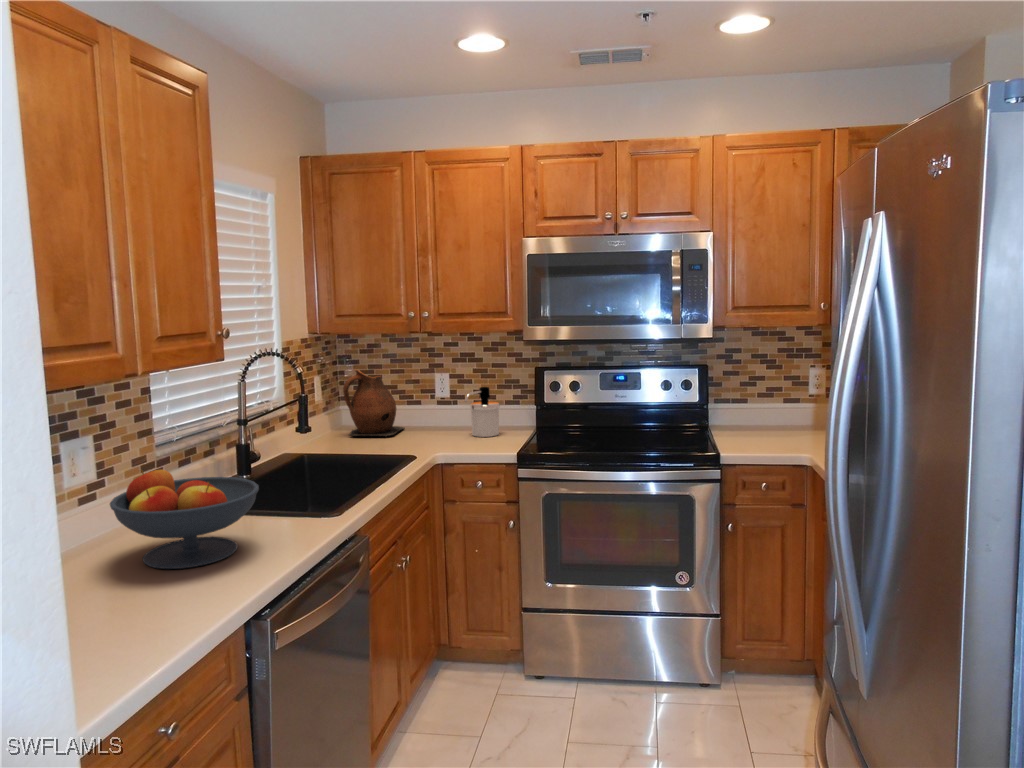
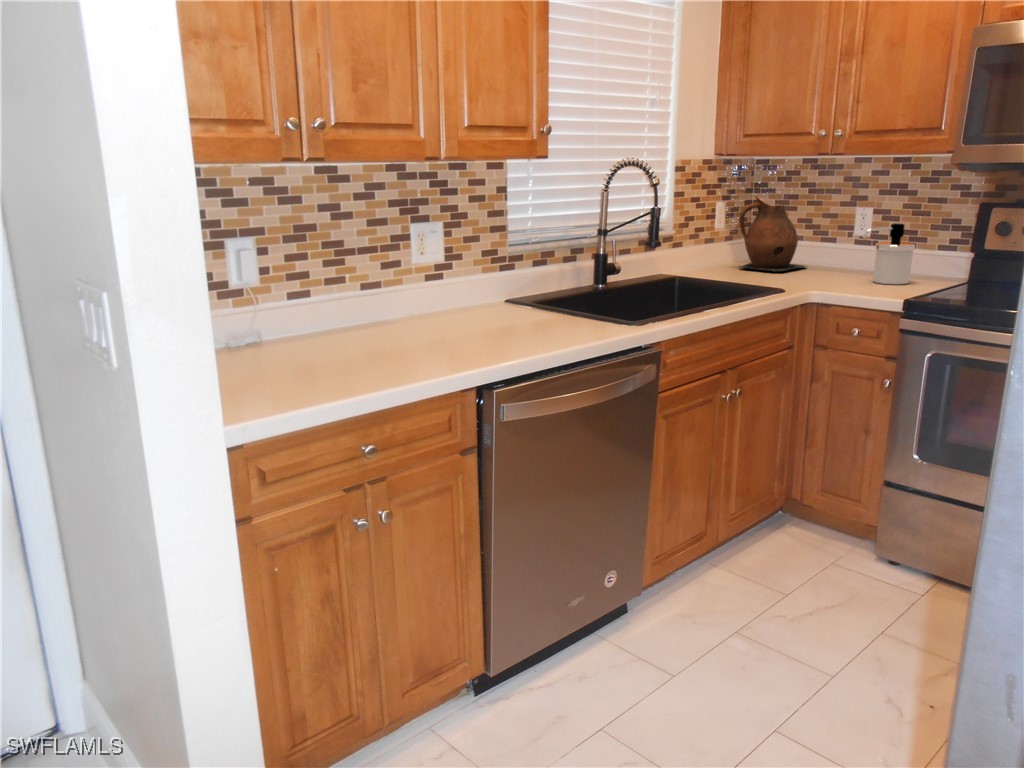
fruit bowl: present [110,470,259,569] -> none [412,250,532,335]

